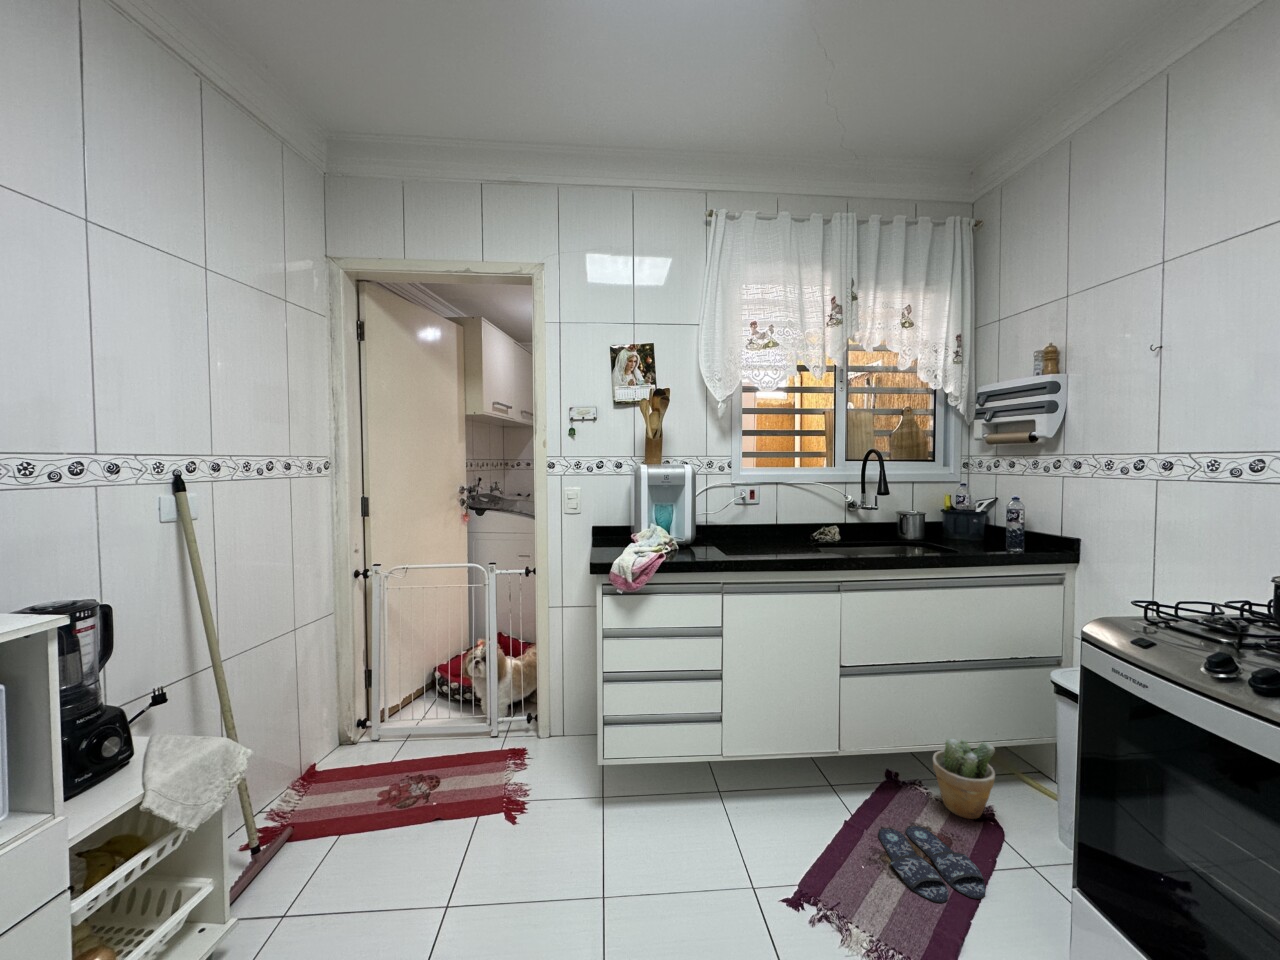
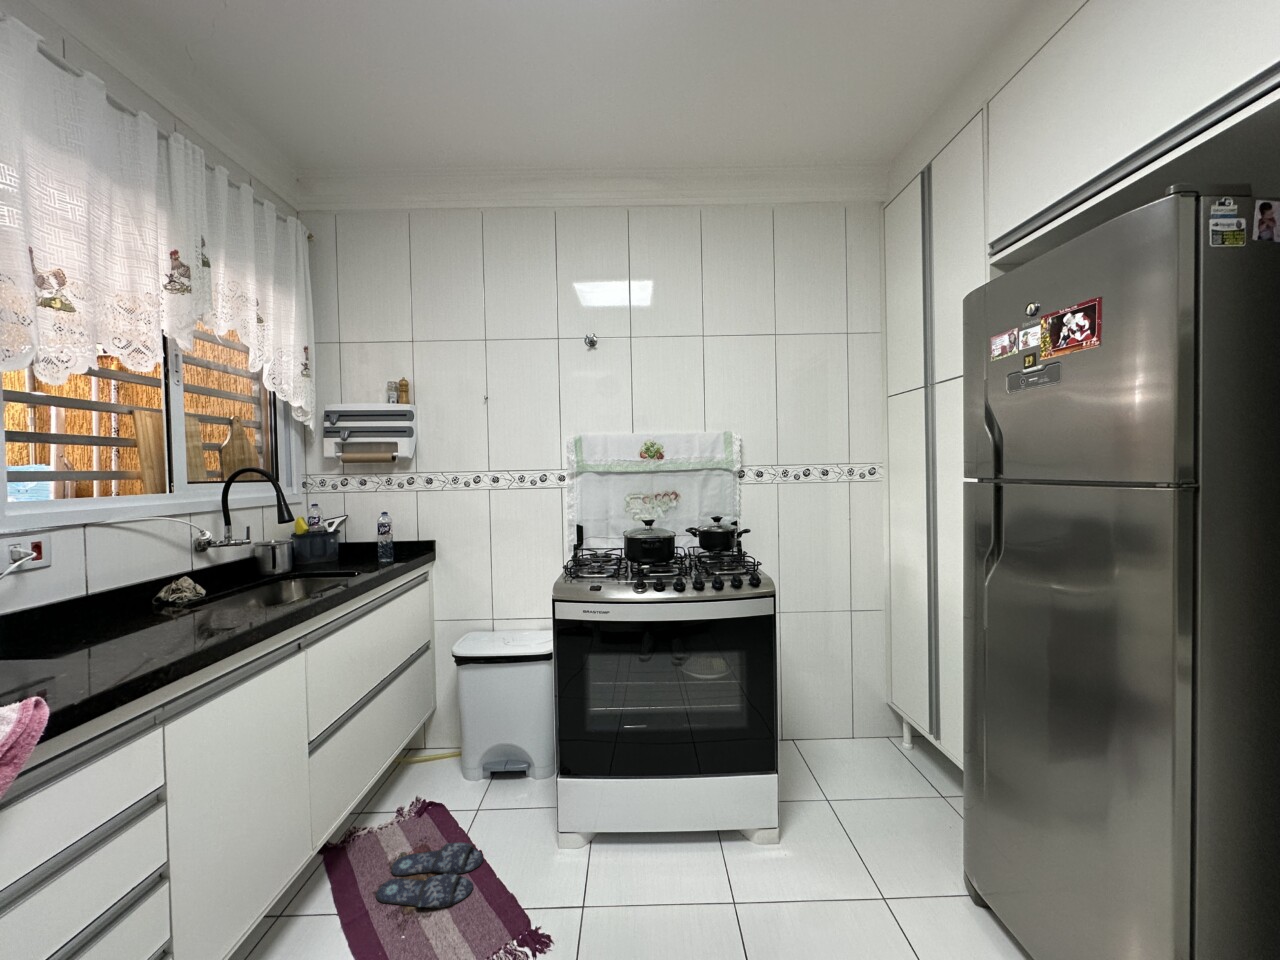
potted plant: present [933,738,995,819] -> none [372,739,429,827]

